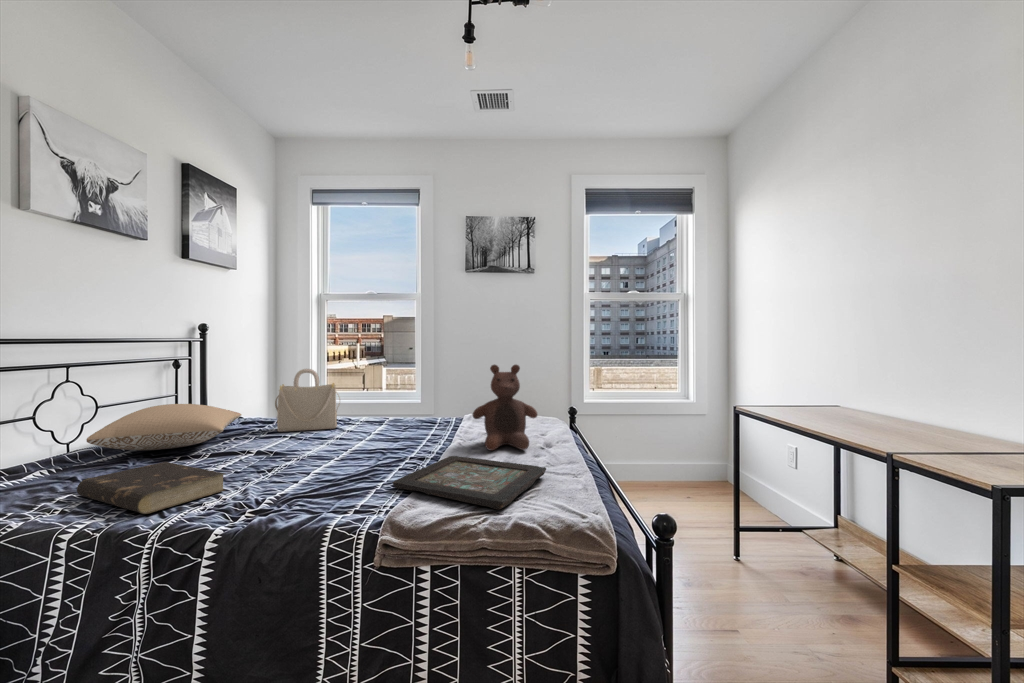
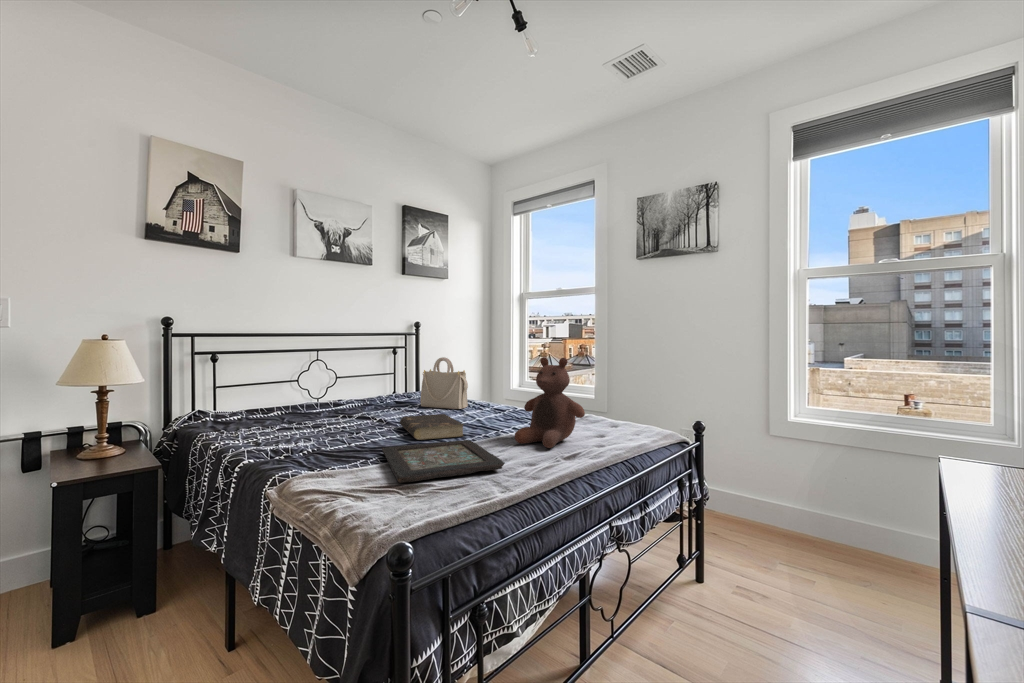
pillow: present [86,404,241,450] -> none [301,379,403,407]
book: present [77,462,225,514] -> present [400,414,464,440]

